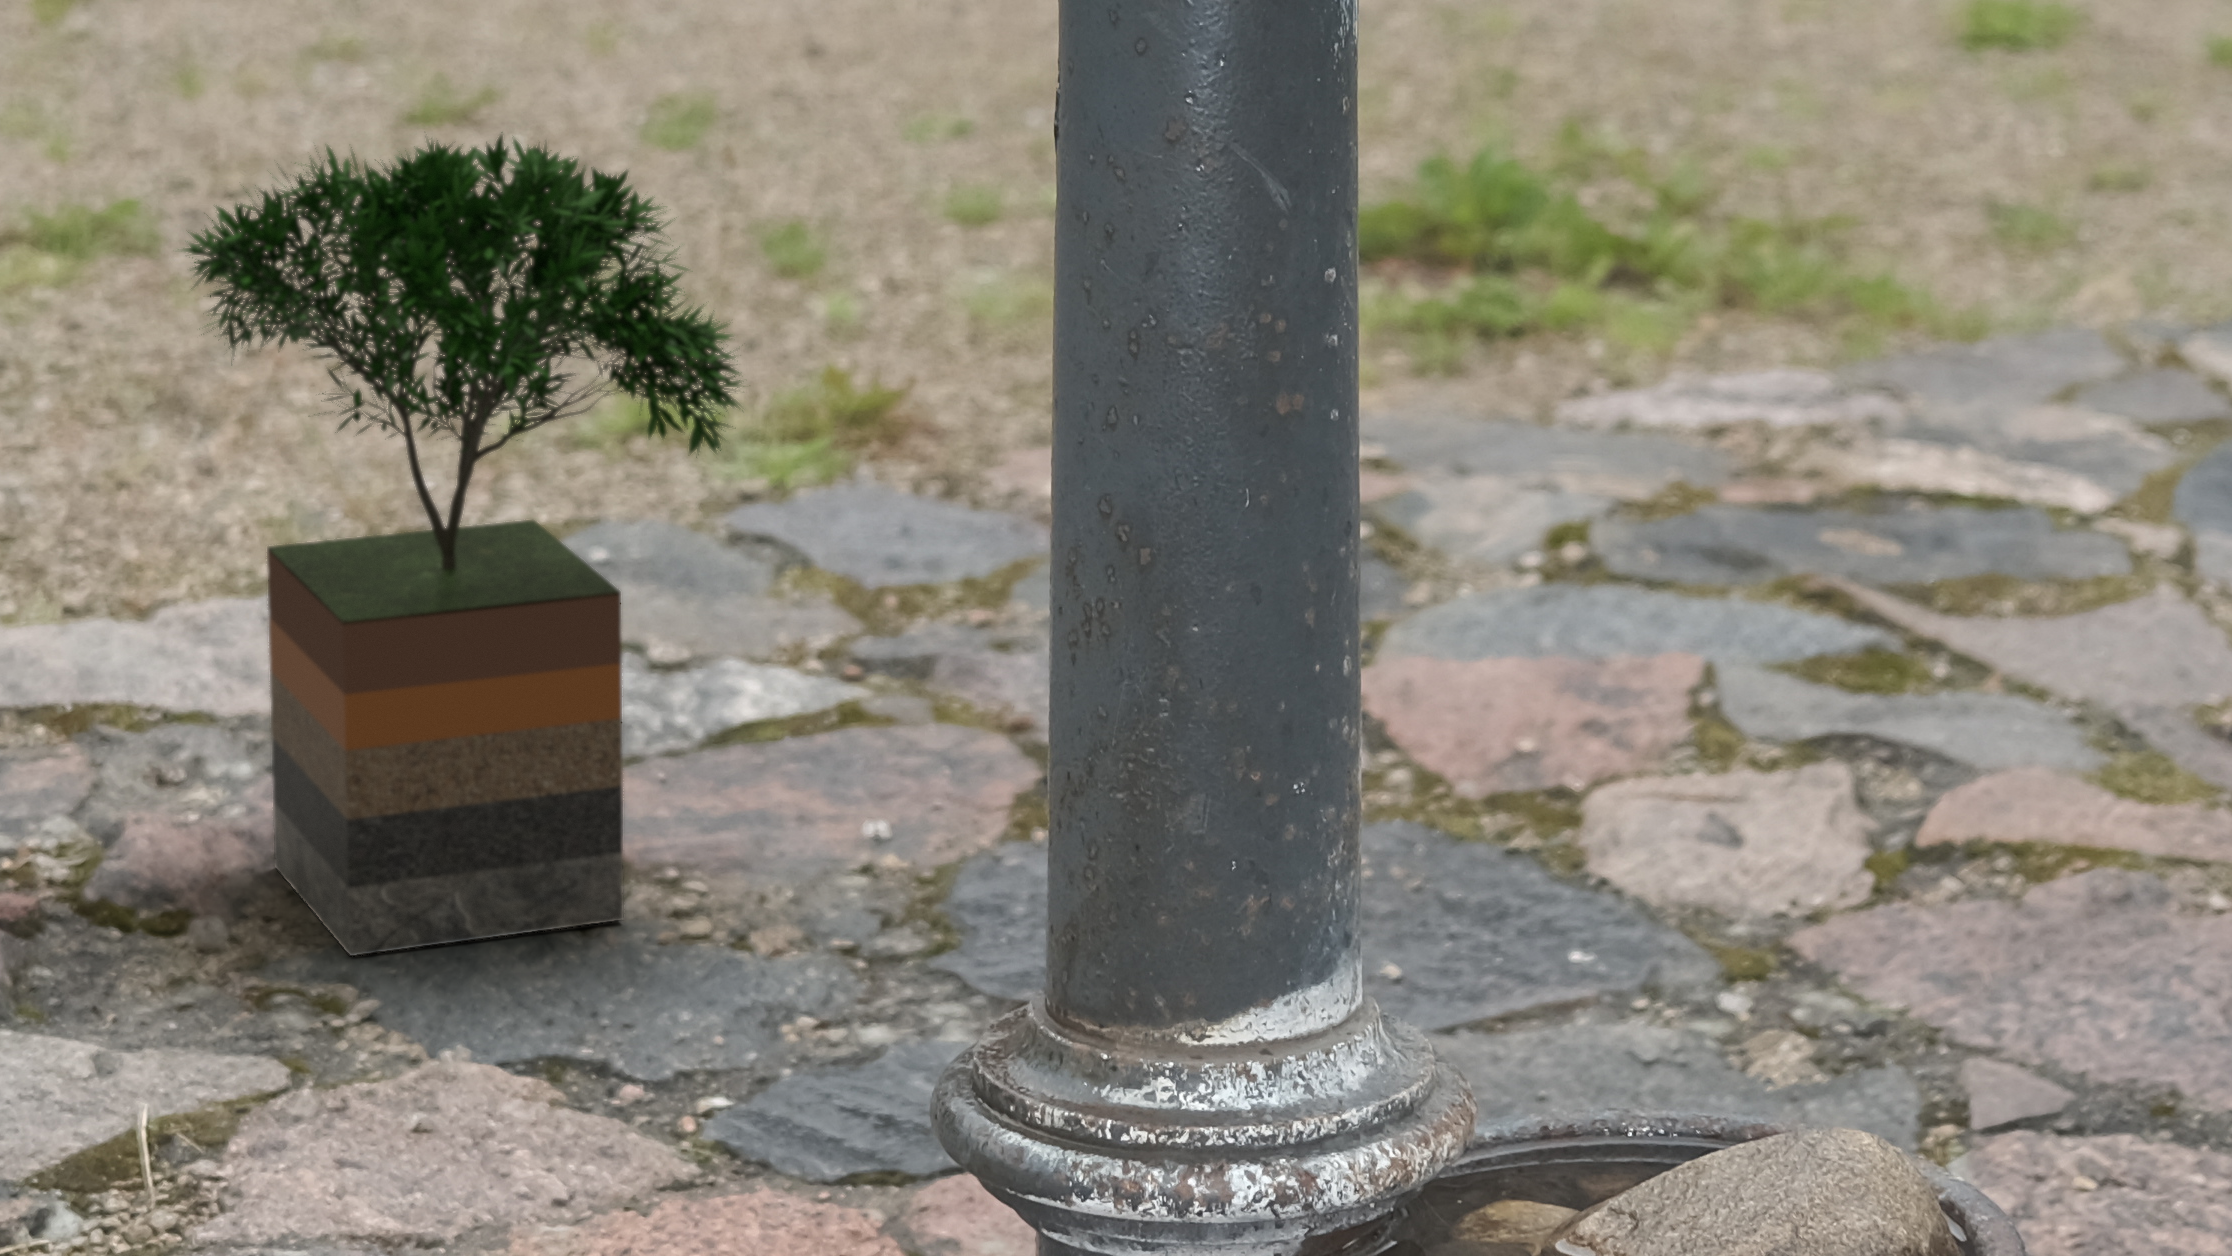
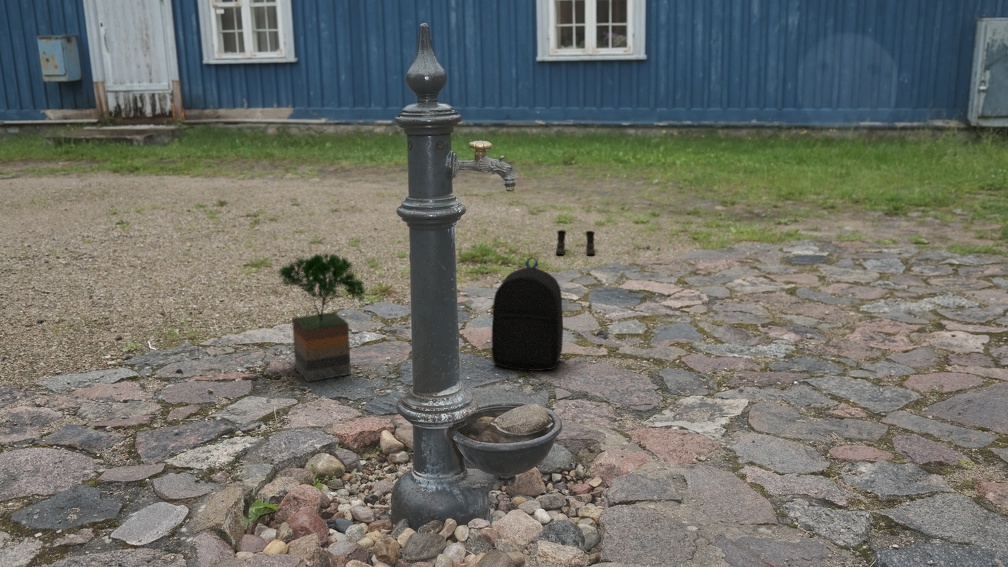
boots: none [1933,82,2188,245] -> present [556,230,595,255]
backpack: none [1537,204,2005,944] -> present [492,257,563,371]

